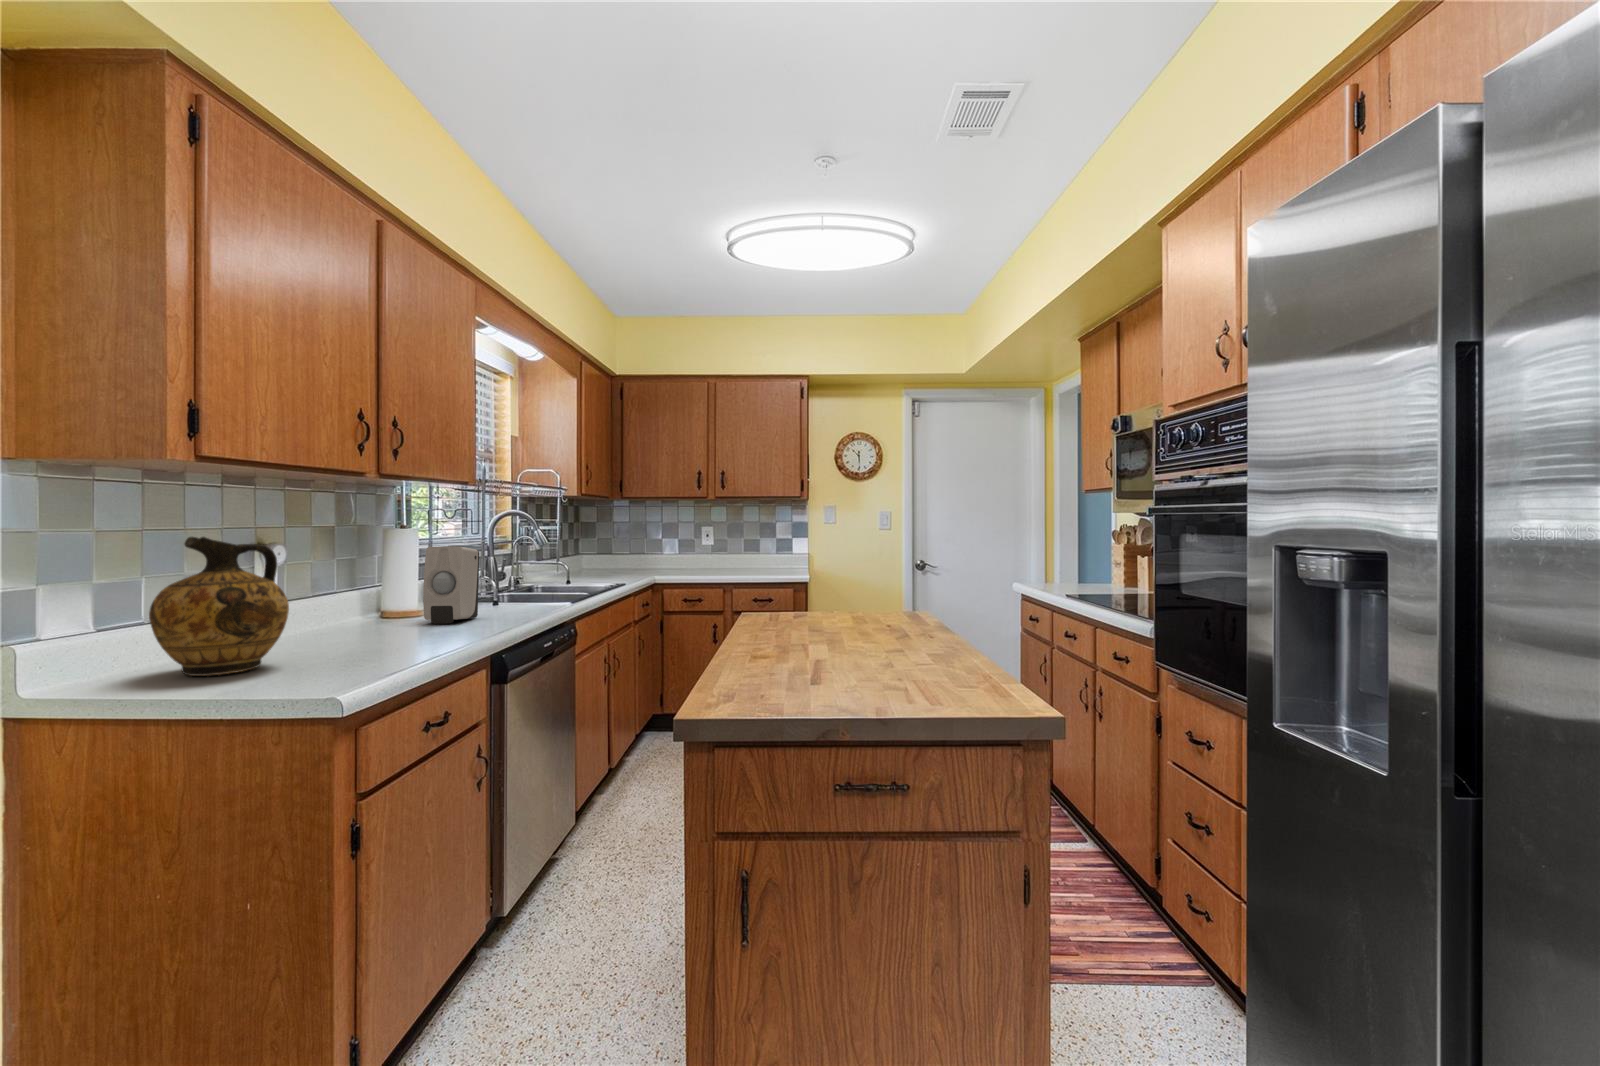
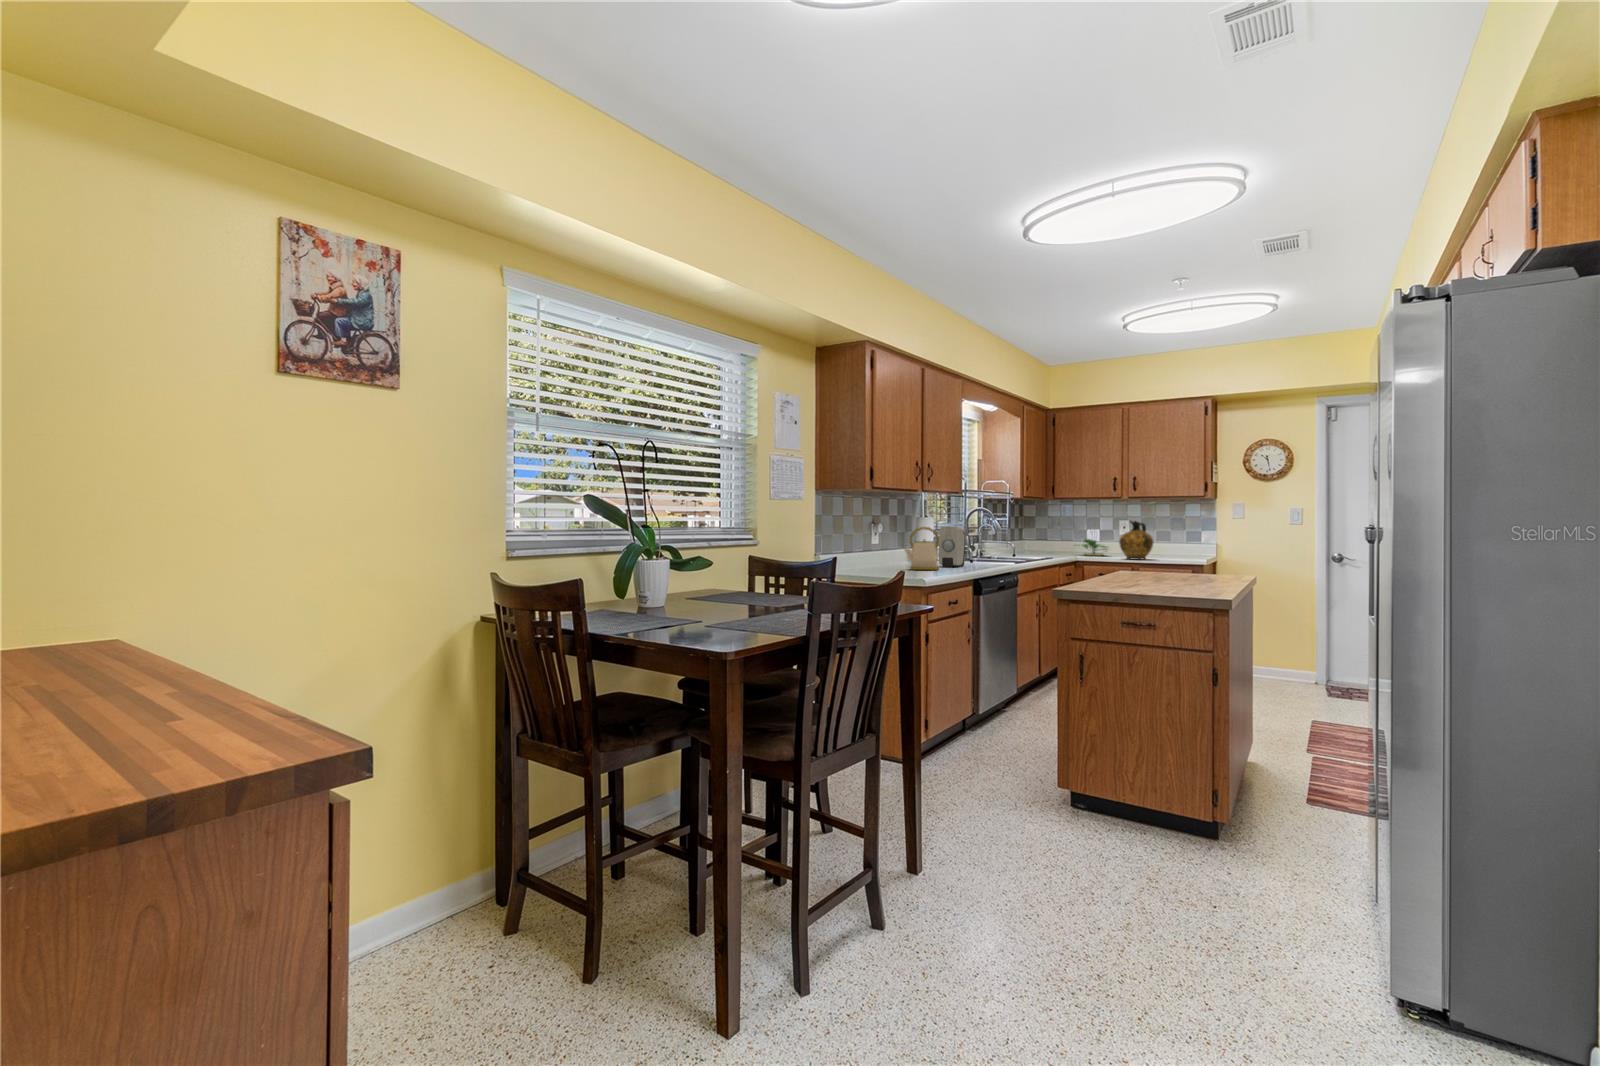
potted plant: none [644,526,692,573] -> present [1078,524,1107,556]
ceramic jug: present [149,537,289,676] -> present [1119,521,1153,560]
kettle: none [331,551,416,645] -> present [905,527,939,570]

